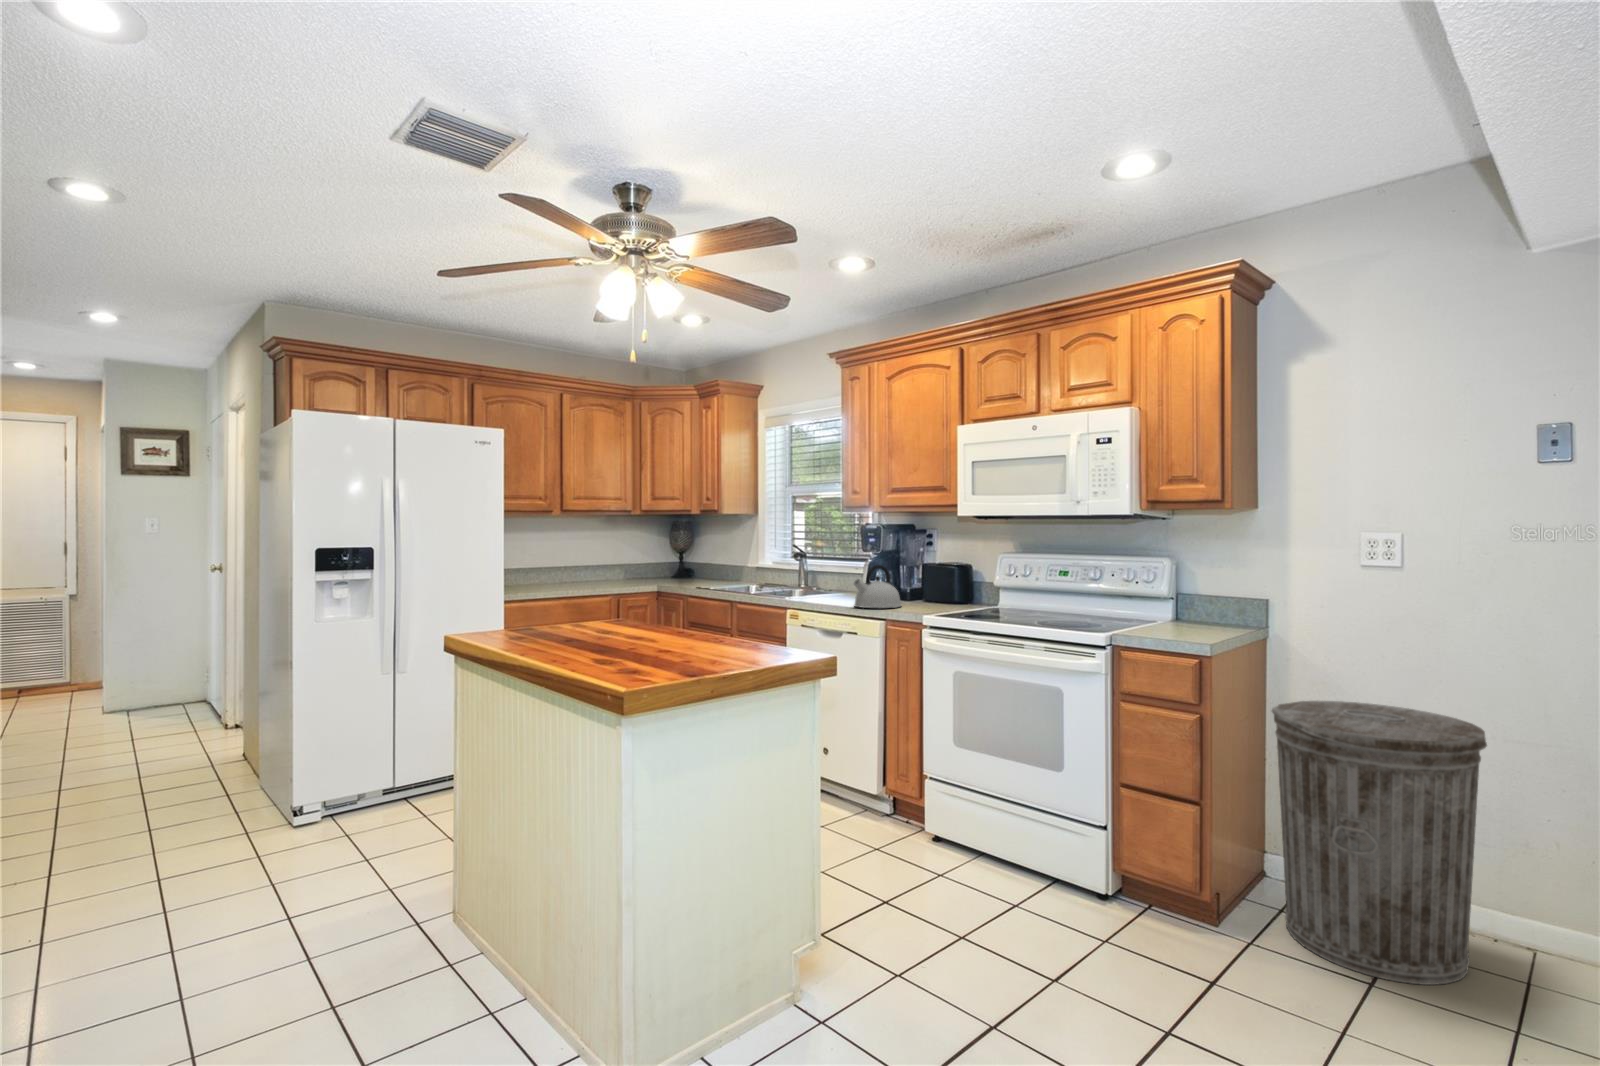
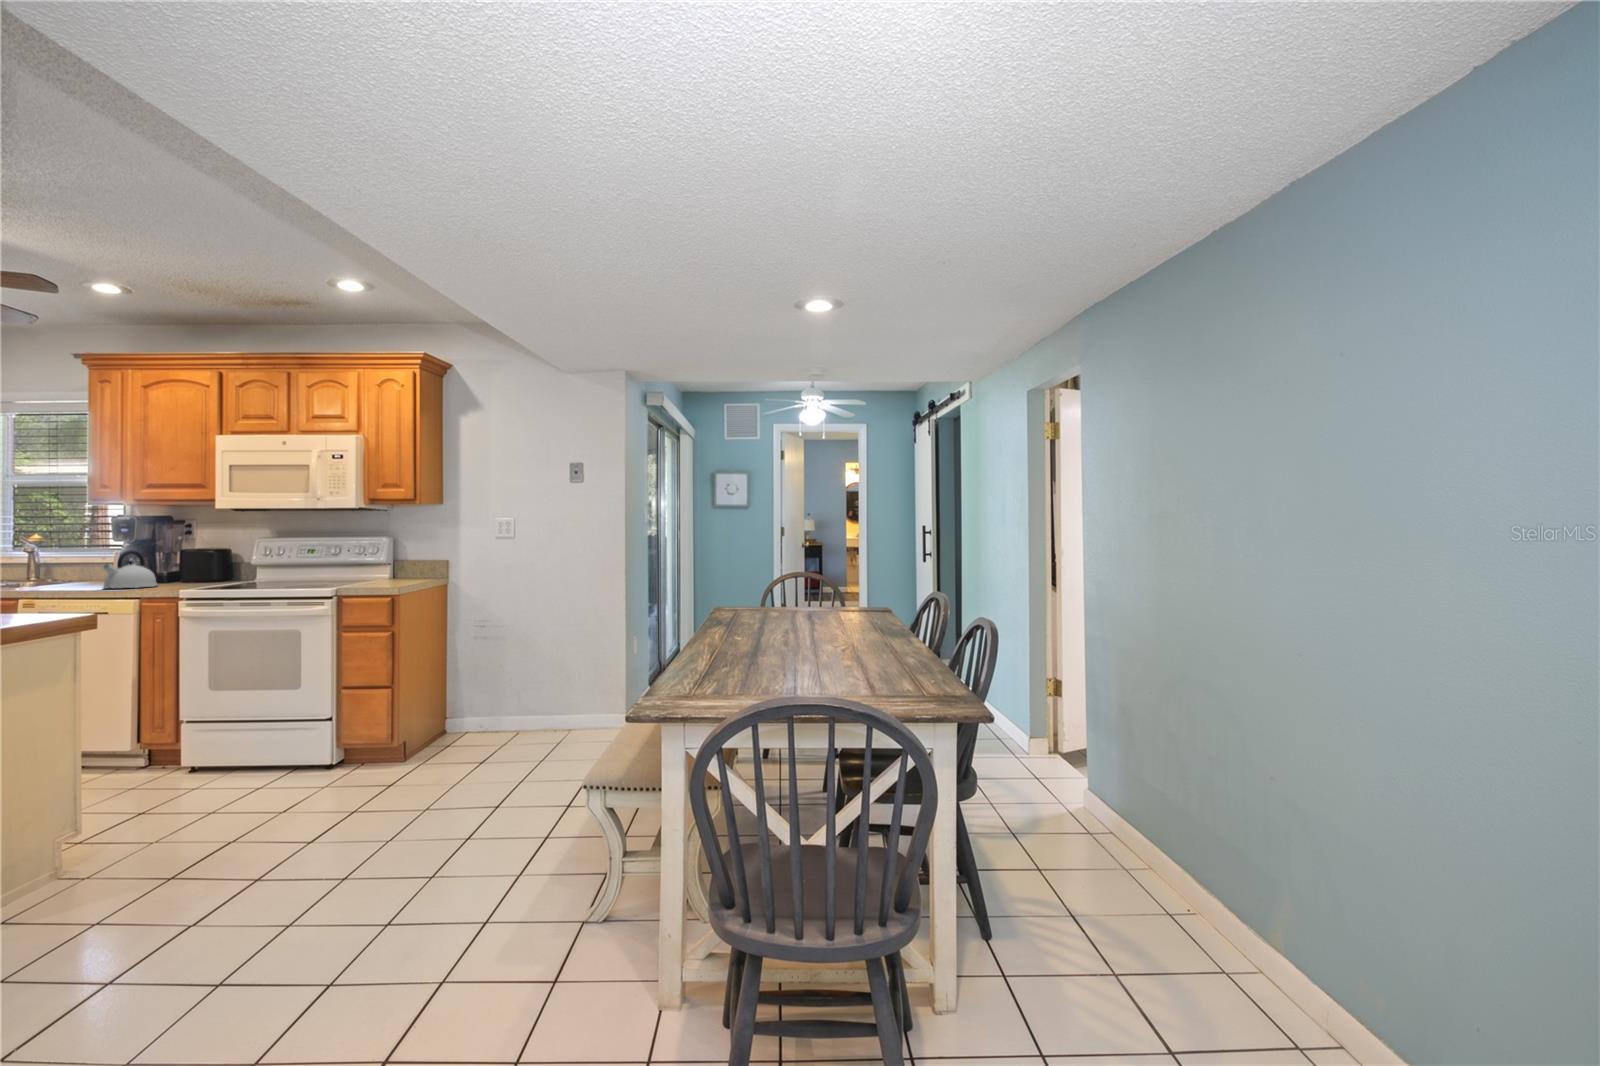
trash can: present [1272,701,1487,985] -> none [439,618,543,760]

